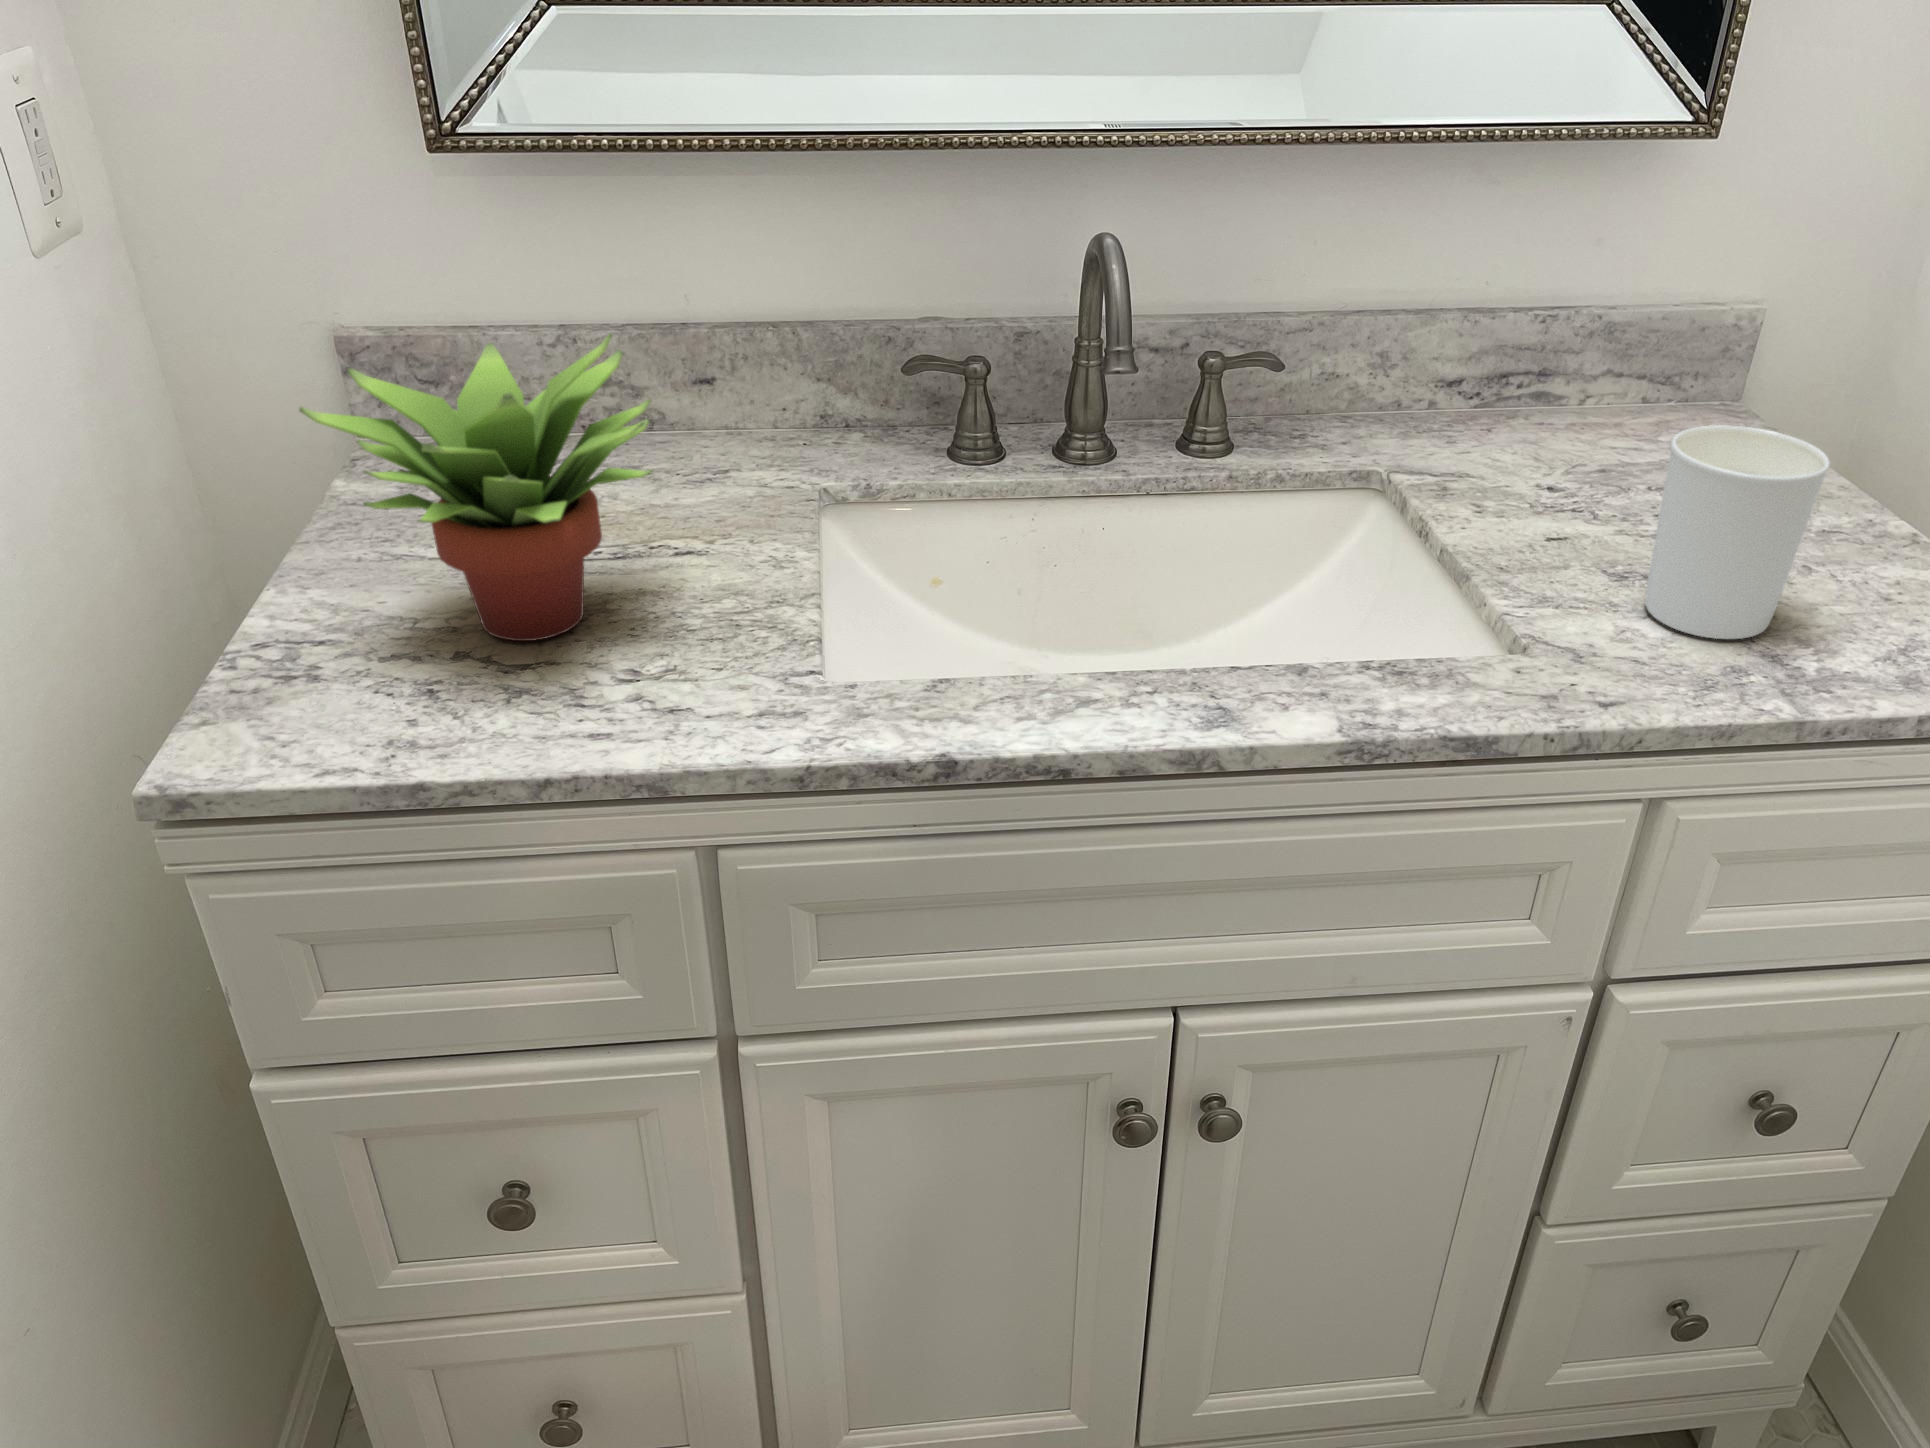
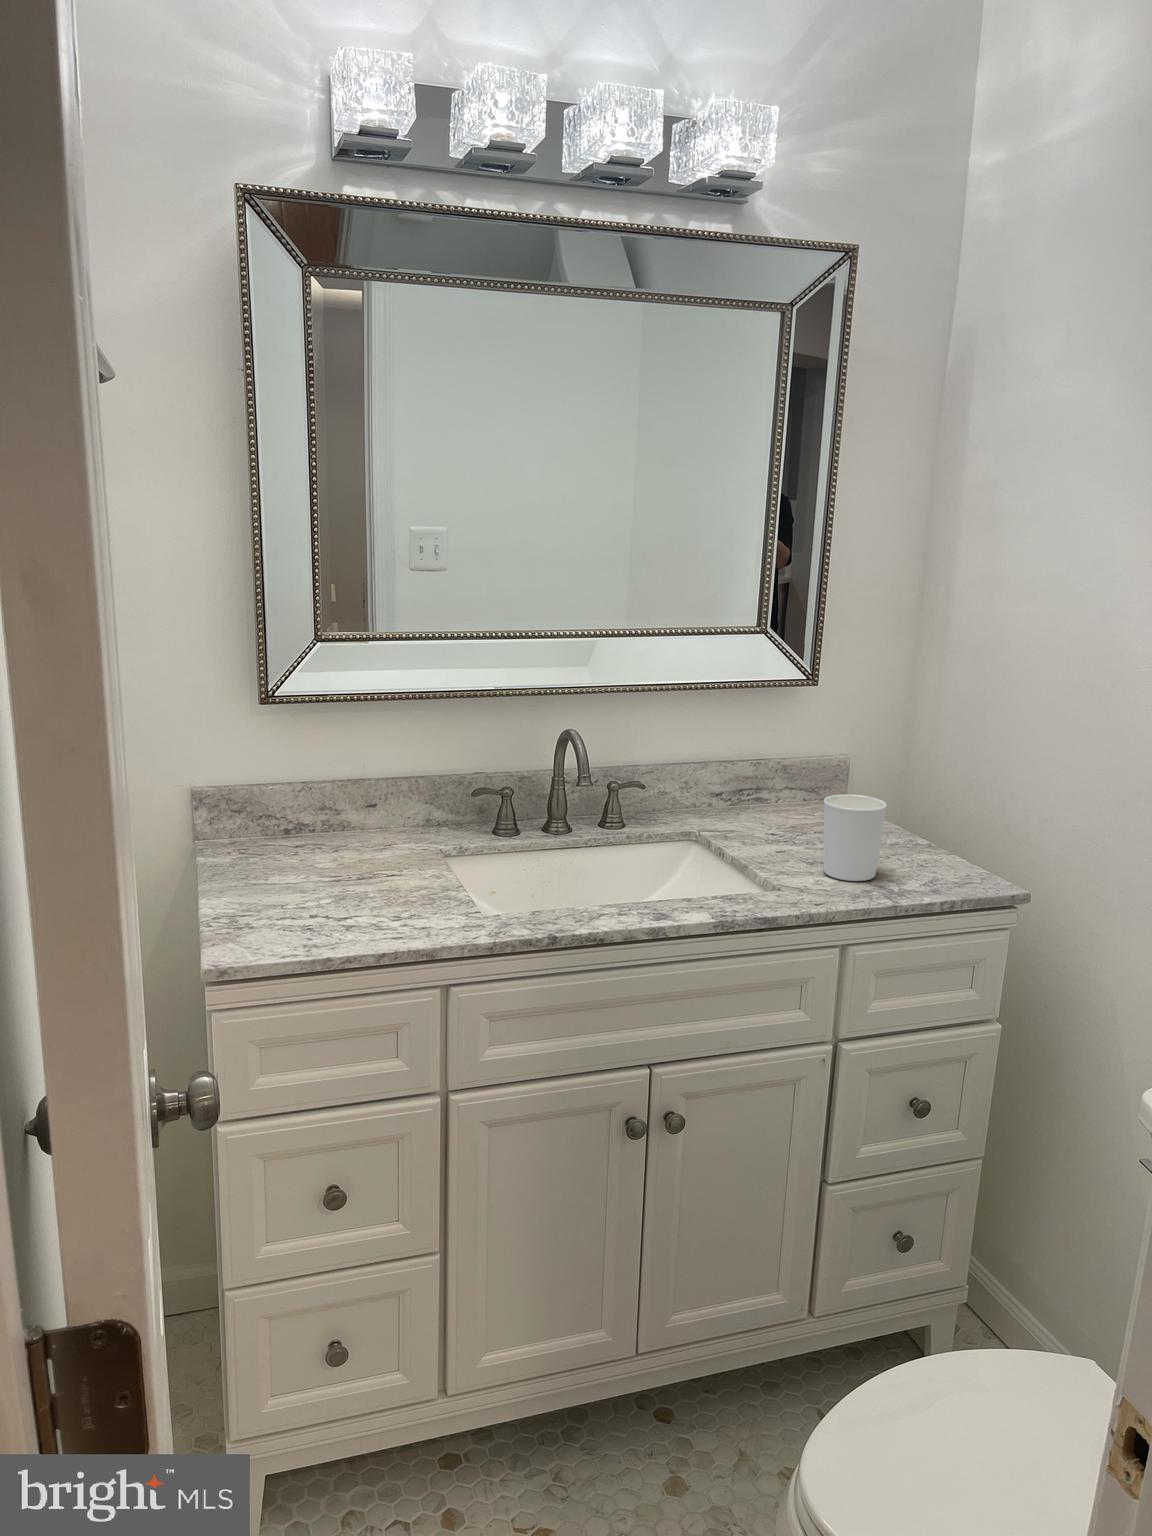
succulent plant: present [299,333,653,641] -> none [258,770,405,910]

